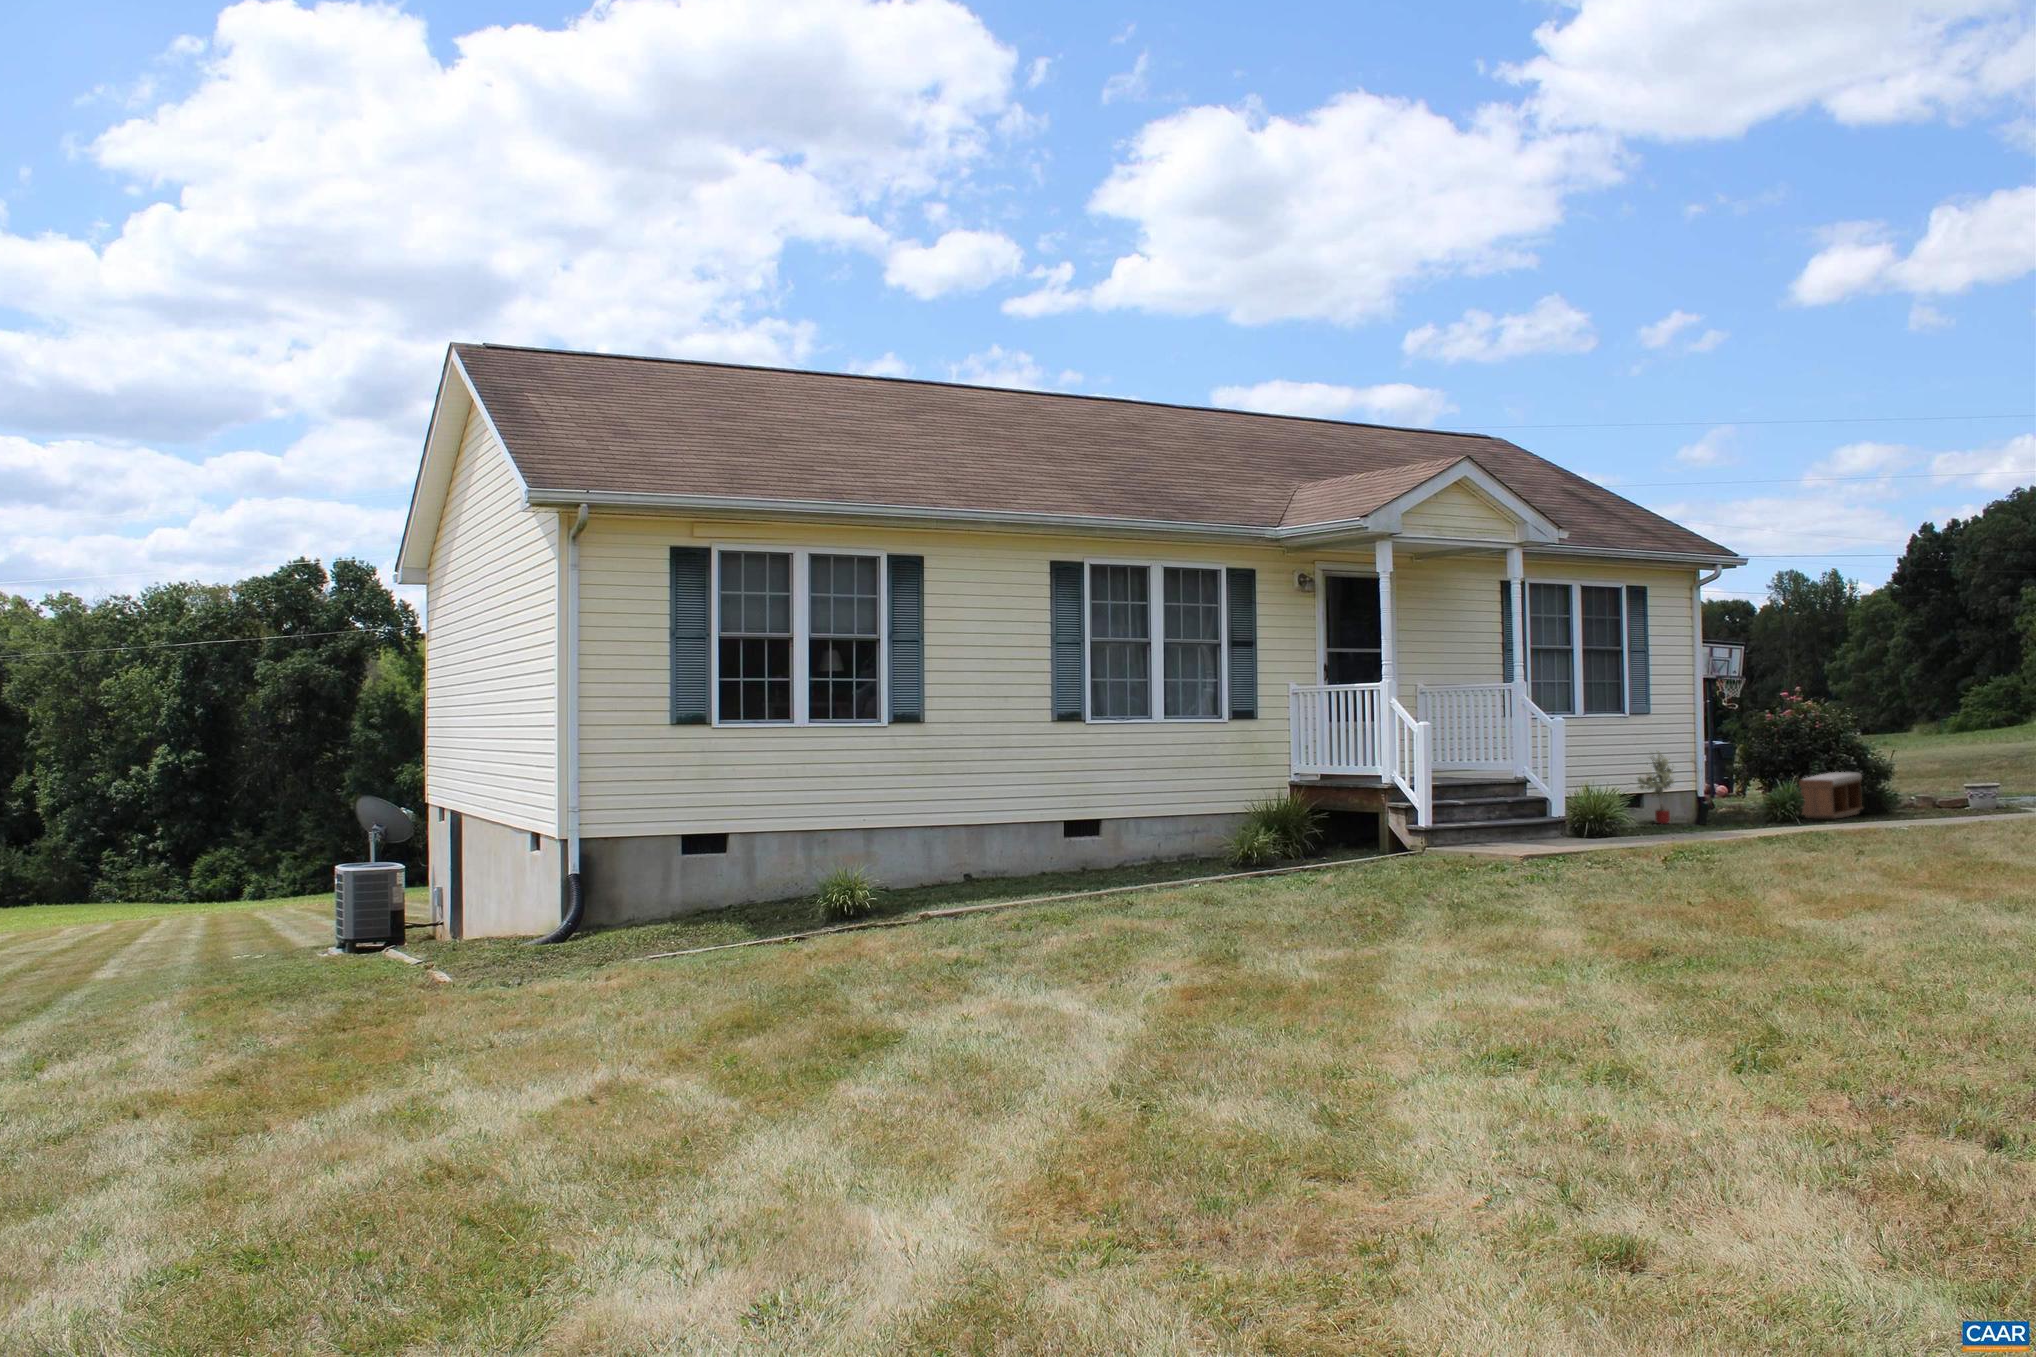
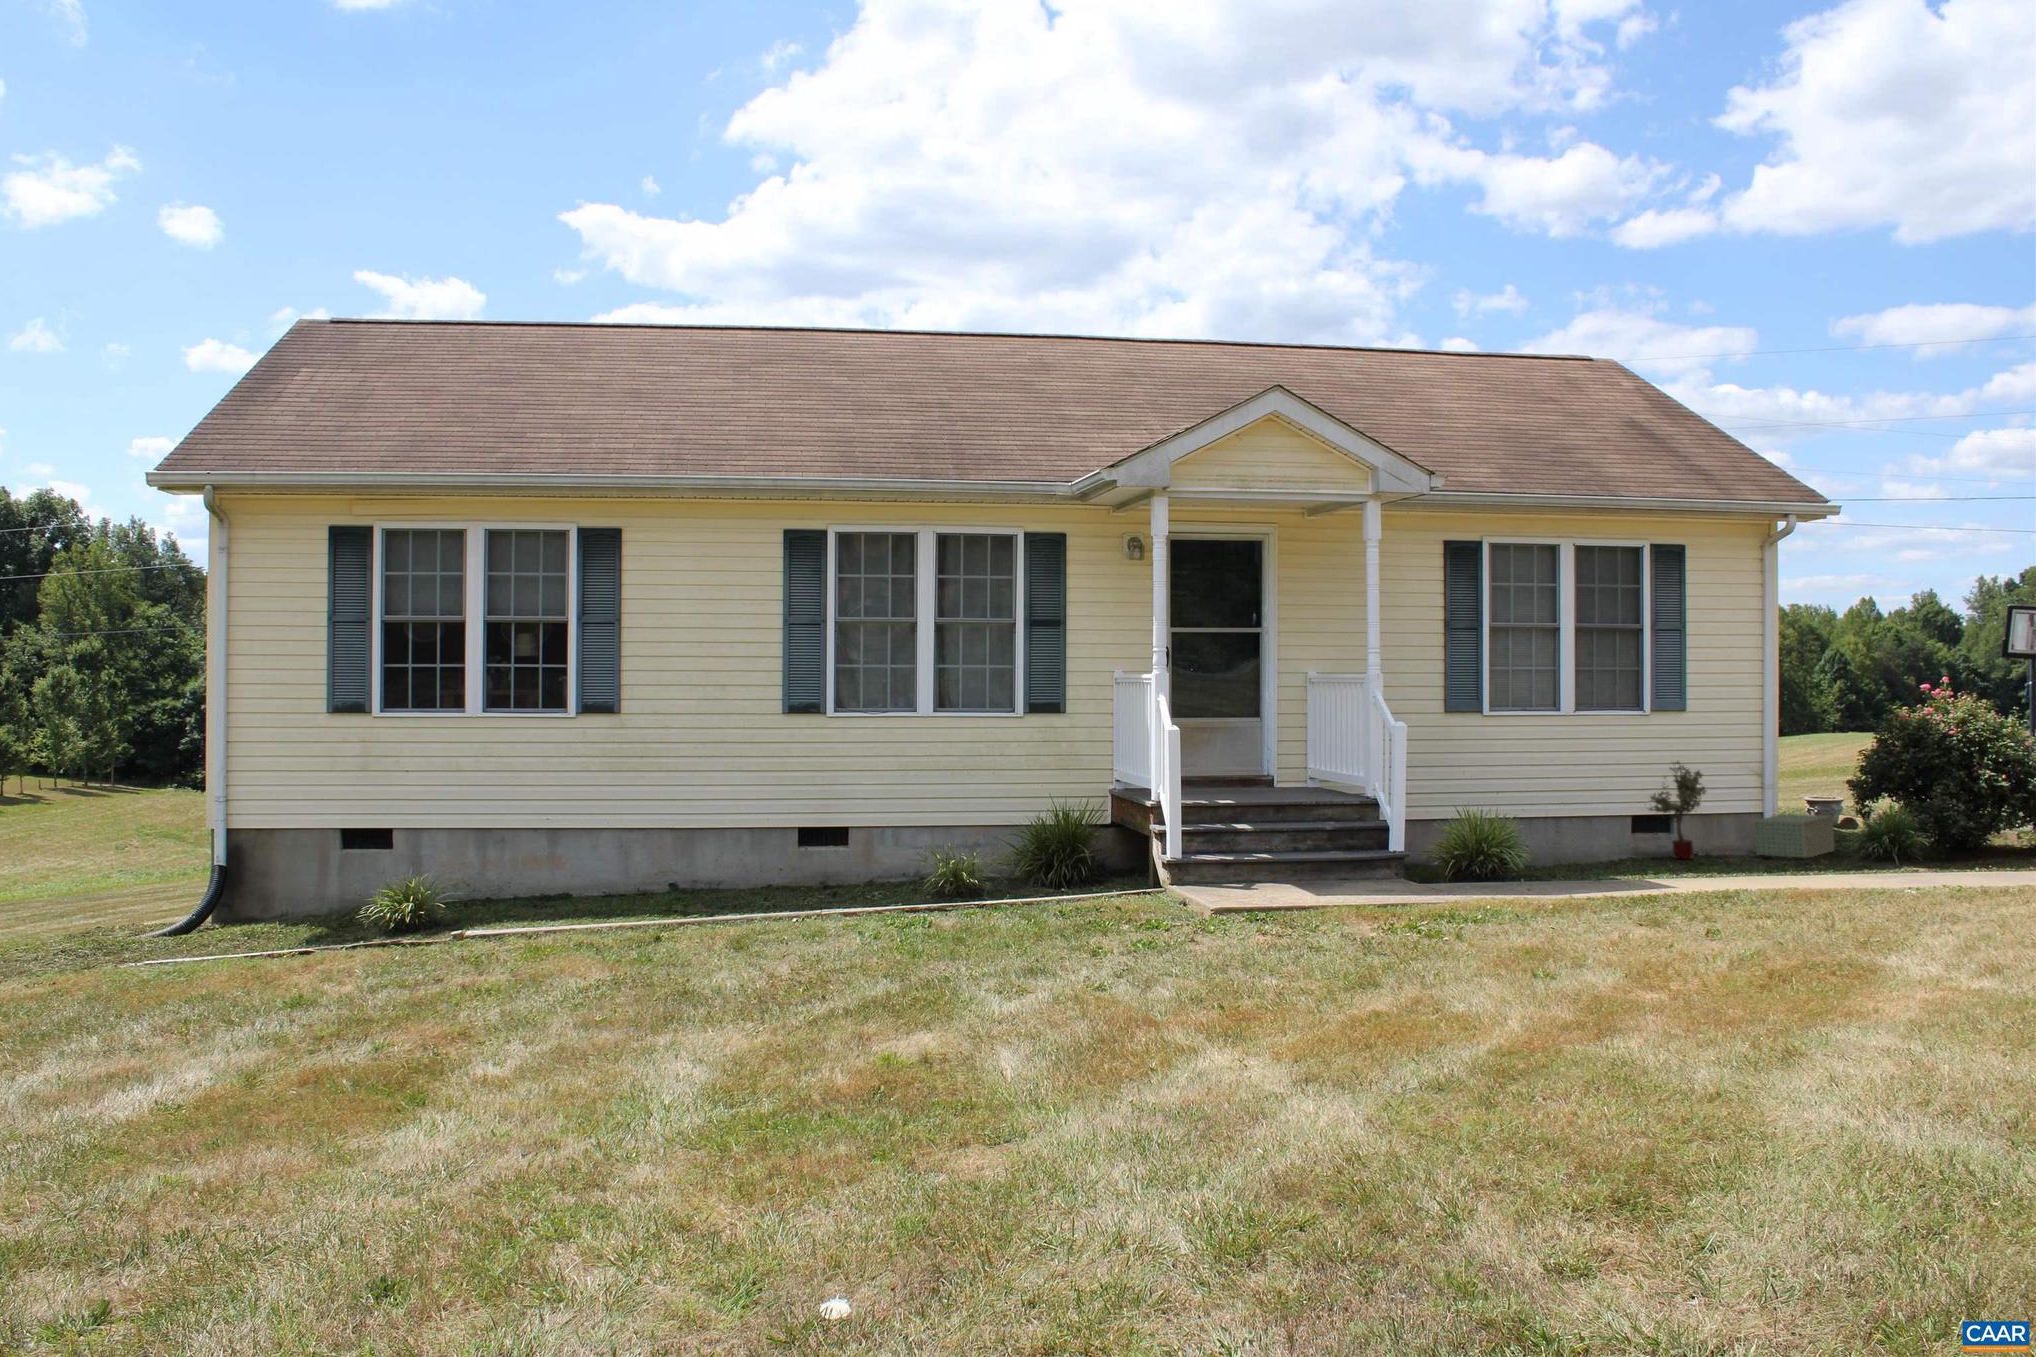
bench: present [1799,772,1863,819] -> none [1889,797,2002,866]
storage box: none [1698,789,1746,820] -> present [1754,814,1834,857]

